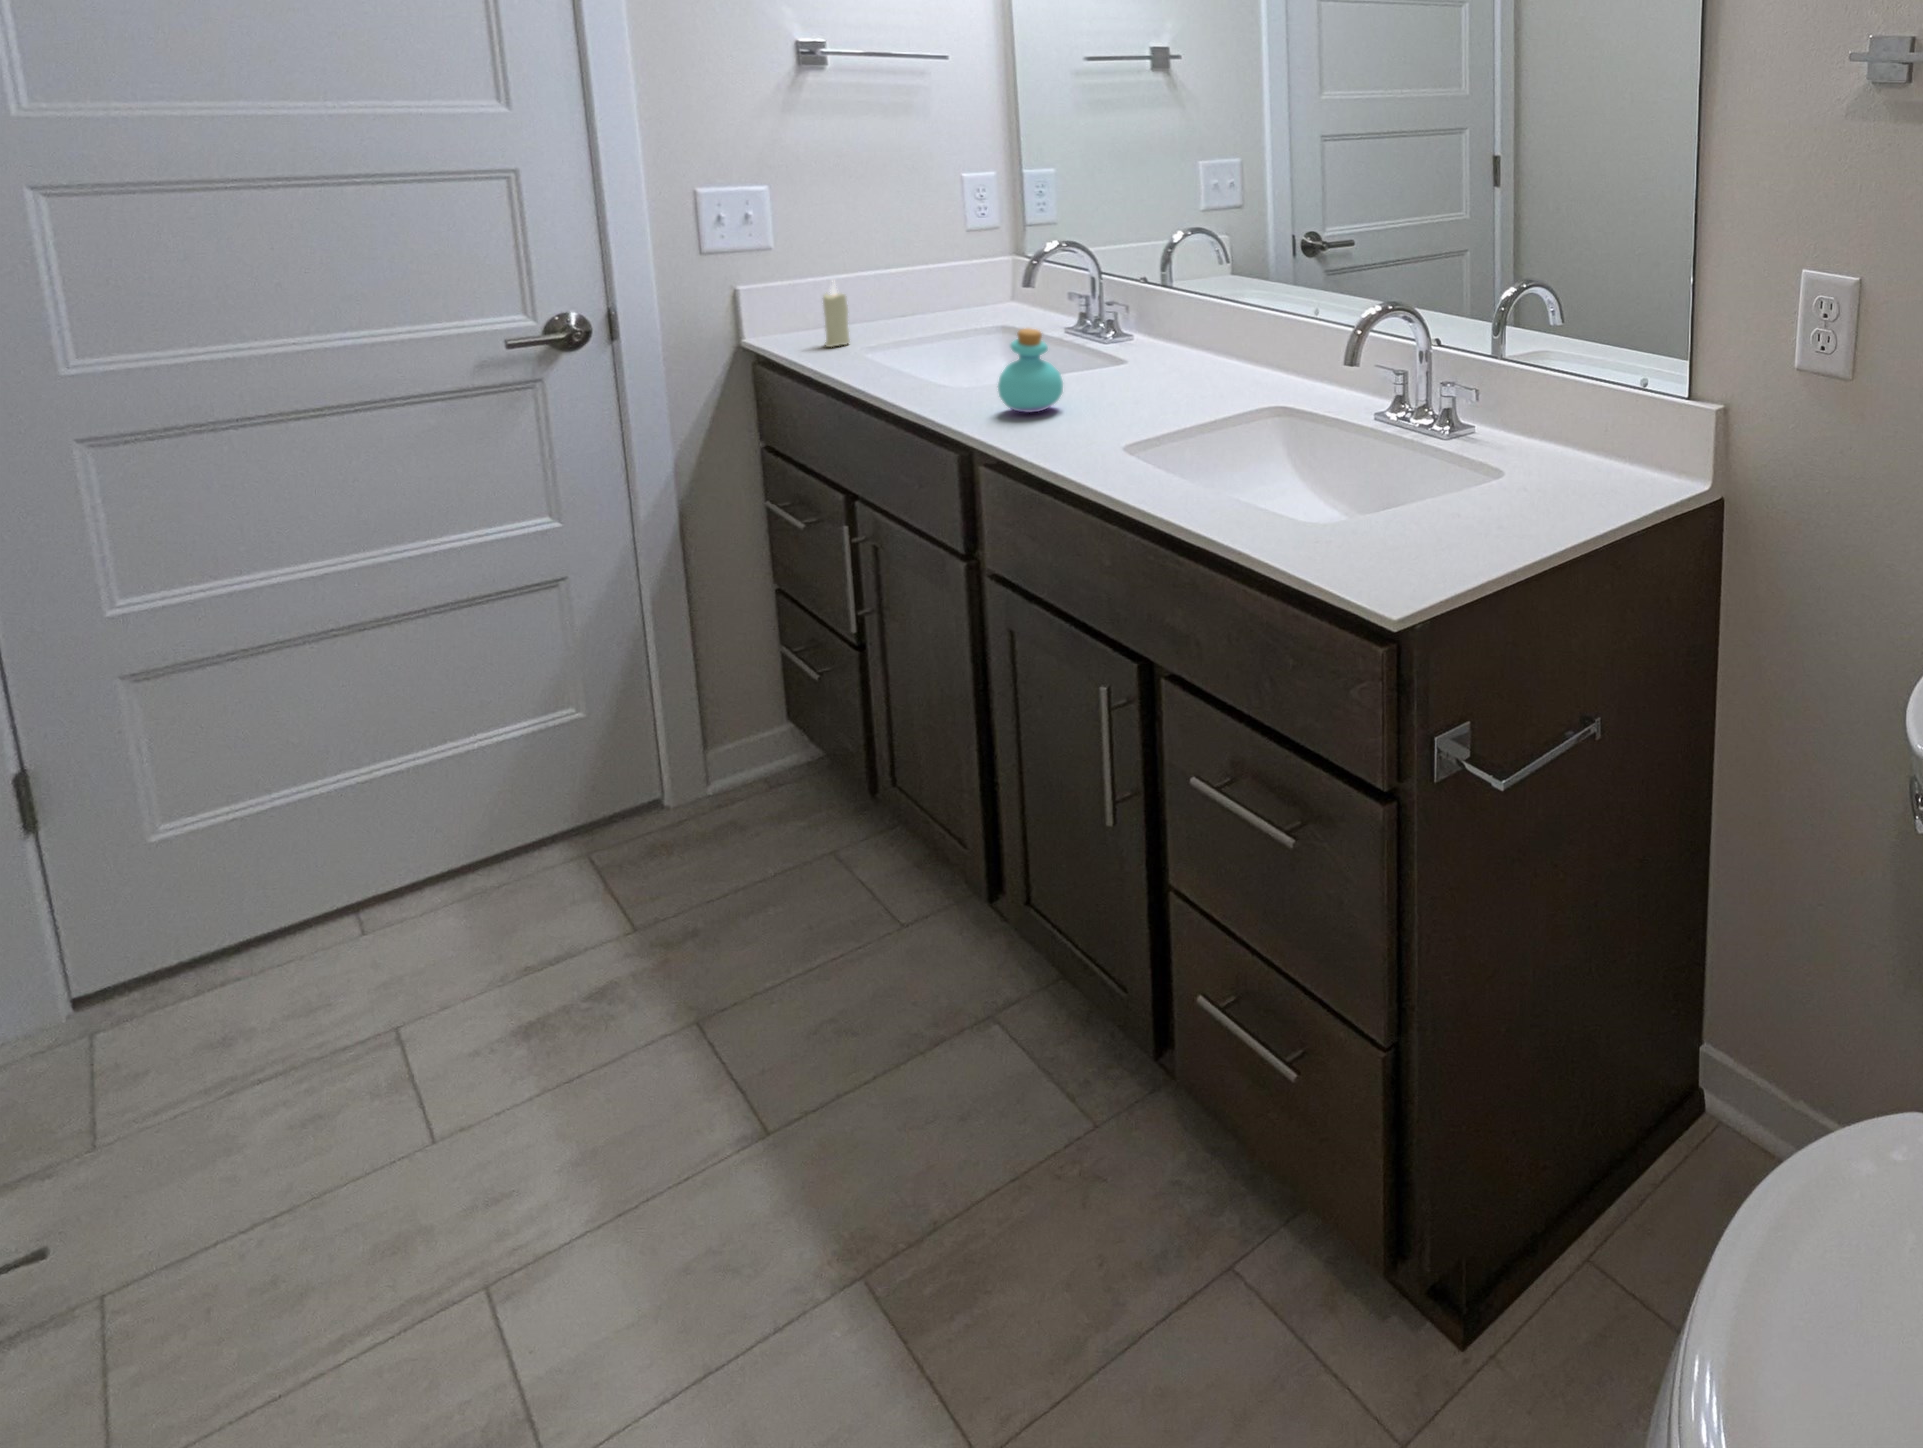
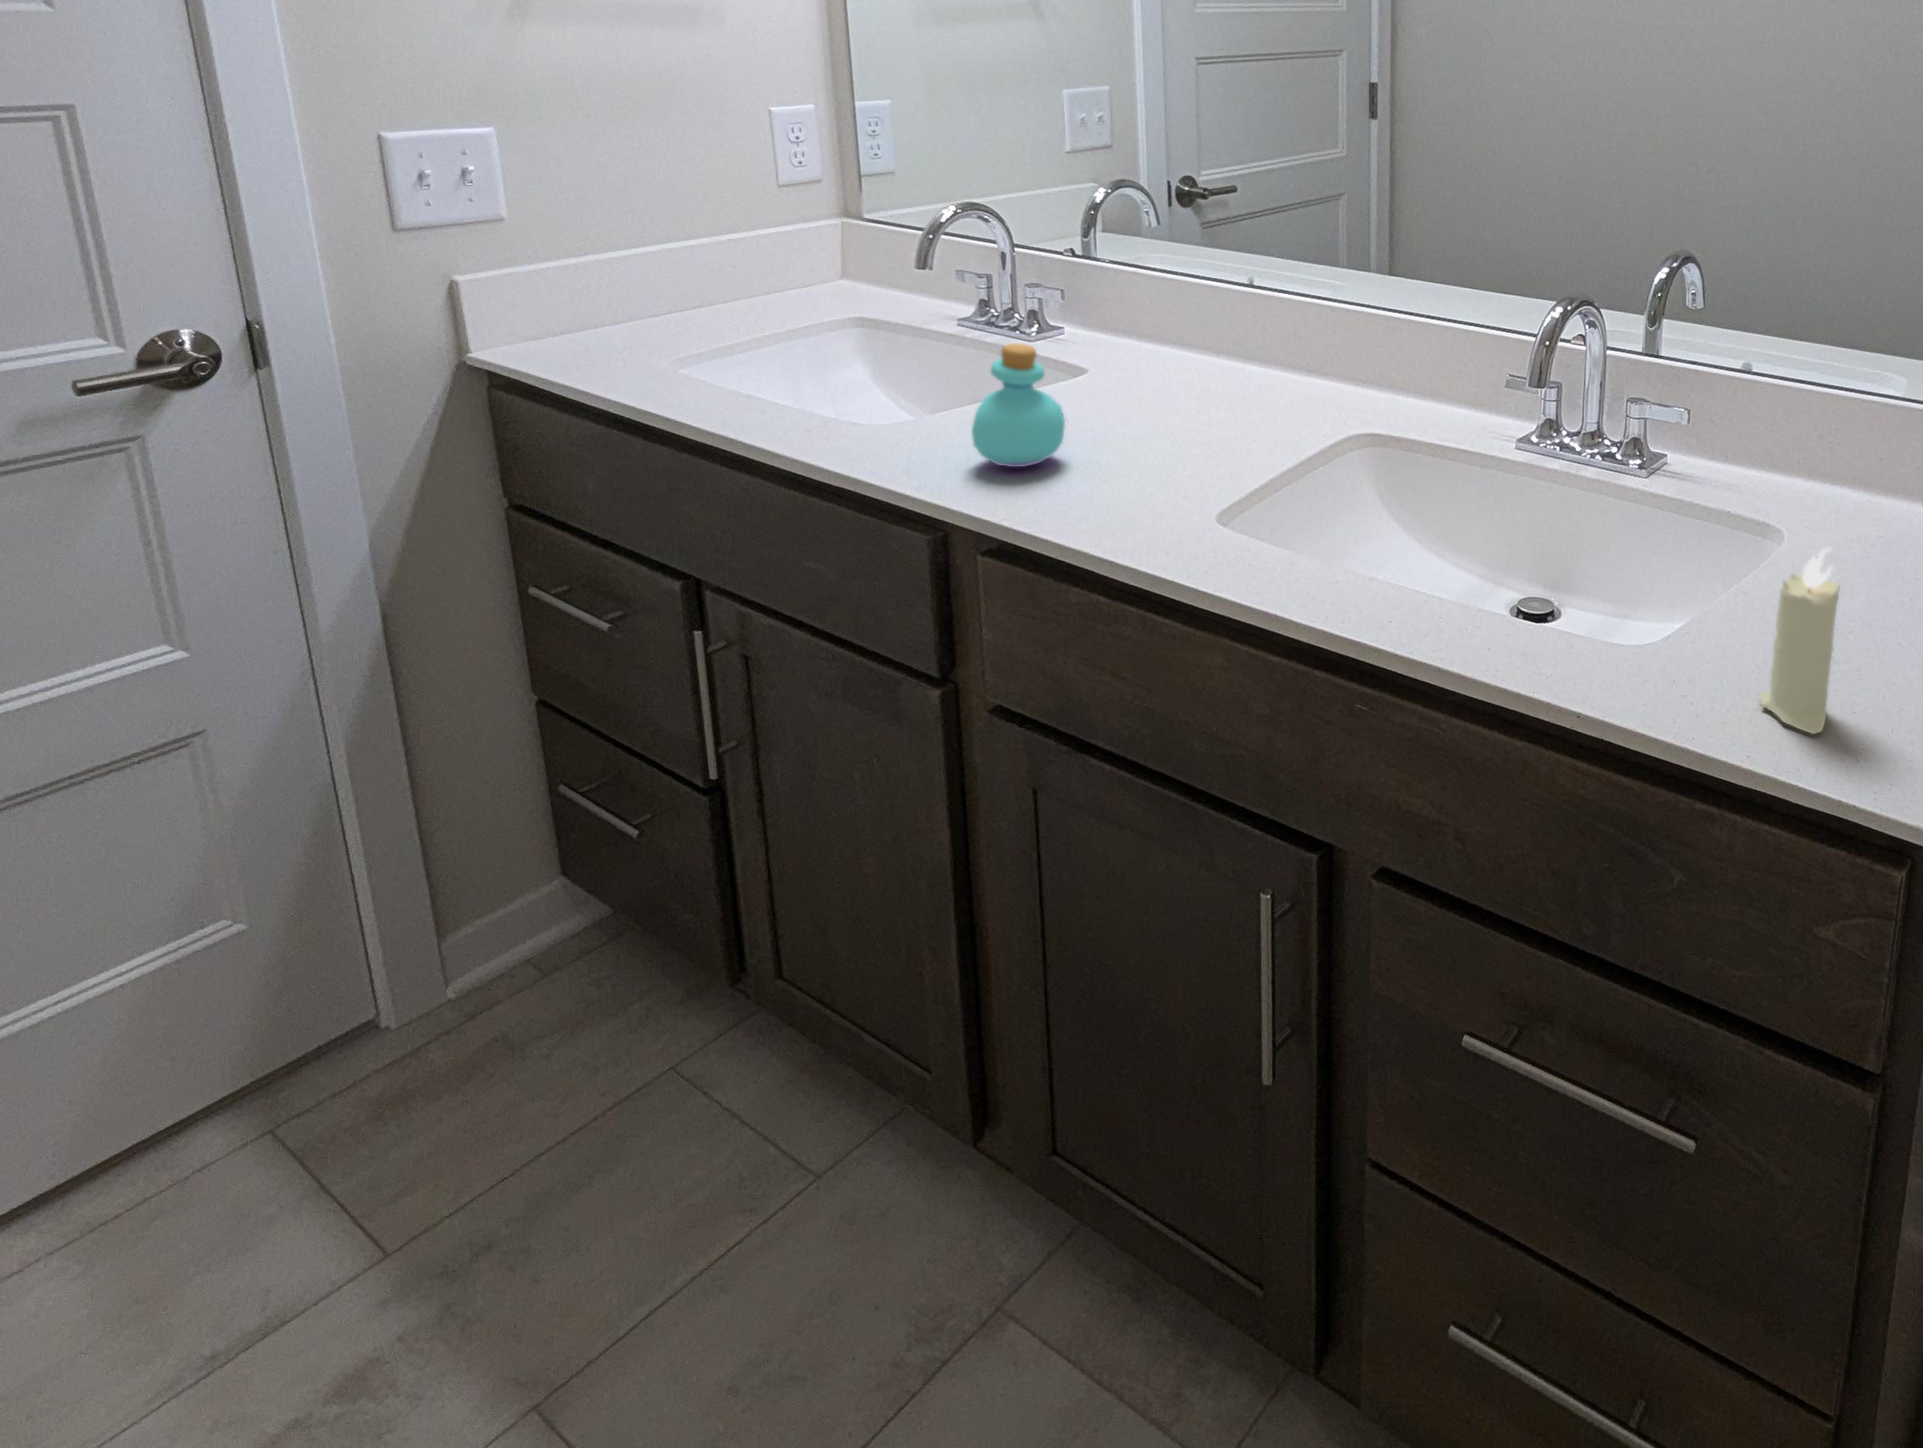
candle: present [823,284,850,347] -> present [1760,548,1839,734]

